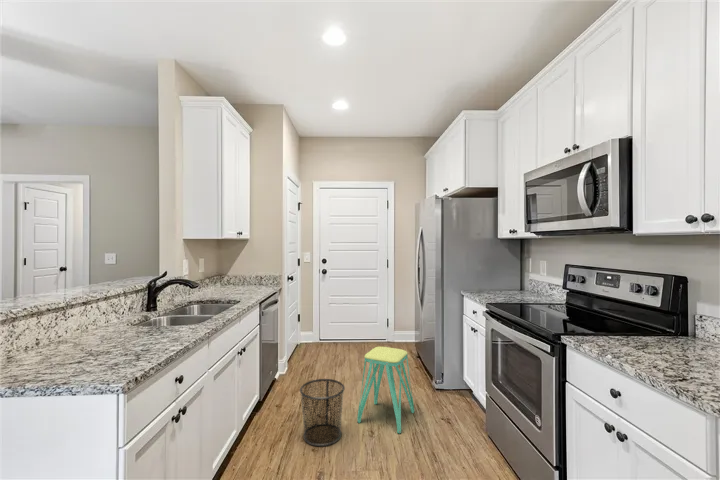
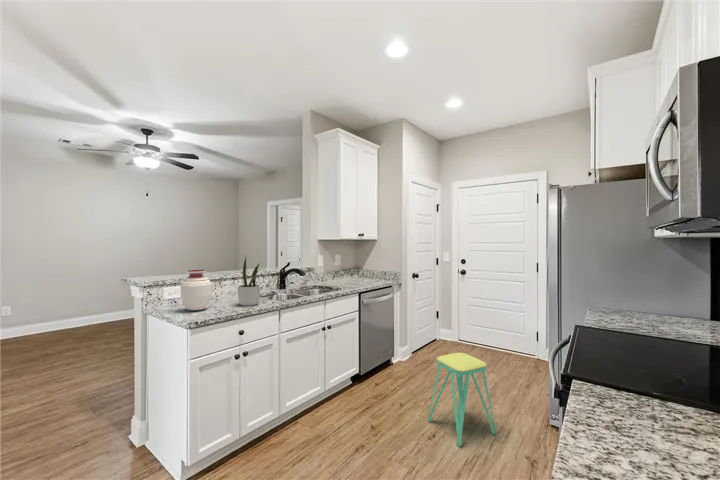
potted plant: none [124,261,185,340] -> present [238,257,260,306]
vase: none [39,291,102,364] -> present [181,270,212,311]
waste bin: present [300,379,345,446] -> none [369,368,410,429]

